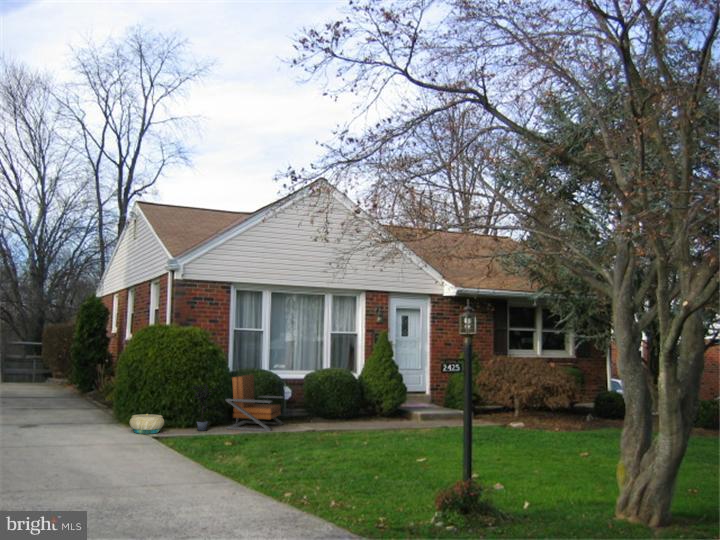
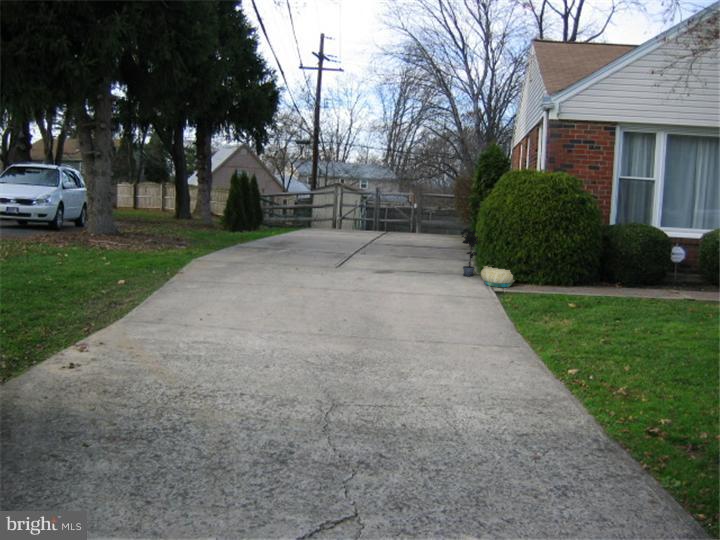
lounge chair: present [226,375,283,431] -> none [588,231,666,298]
potted plant: present [188,384,219,431] -> present [461,228,478,276]

